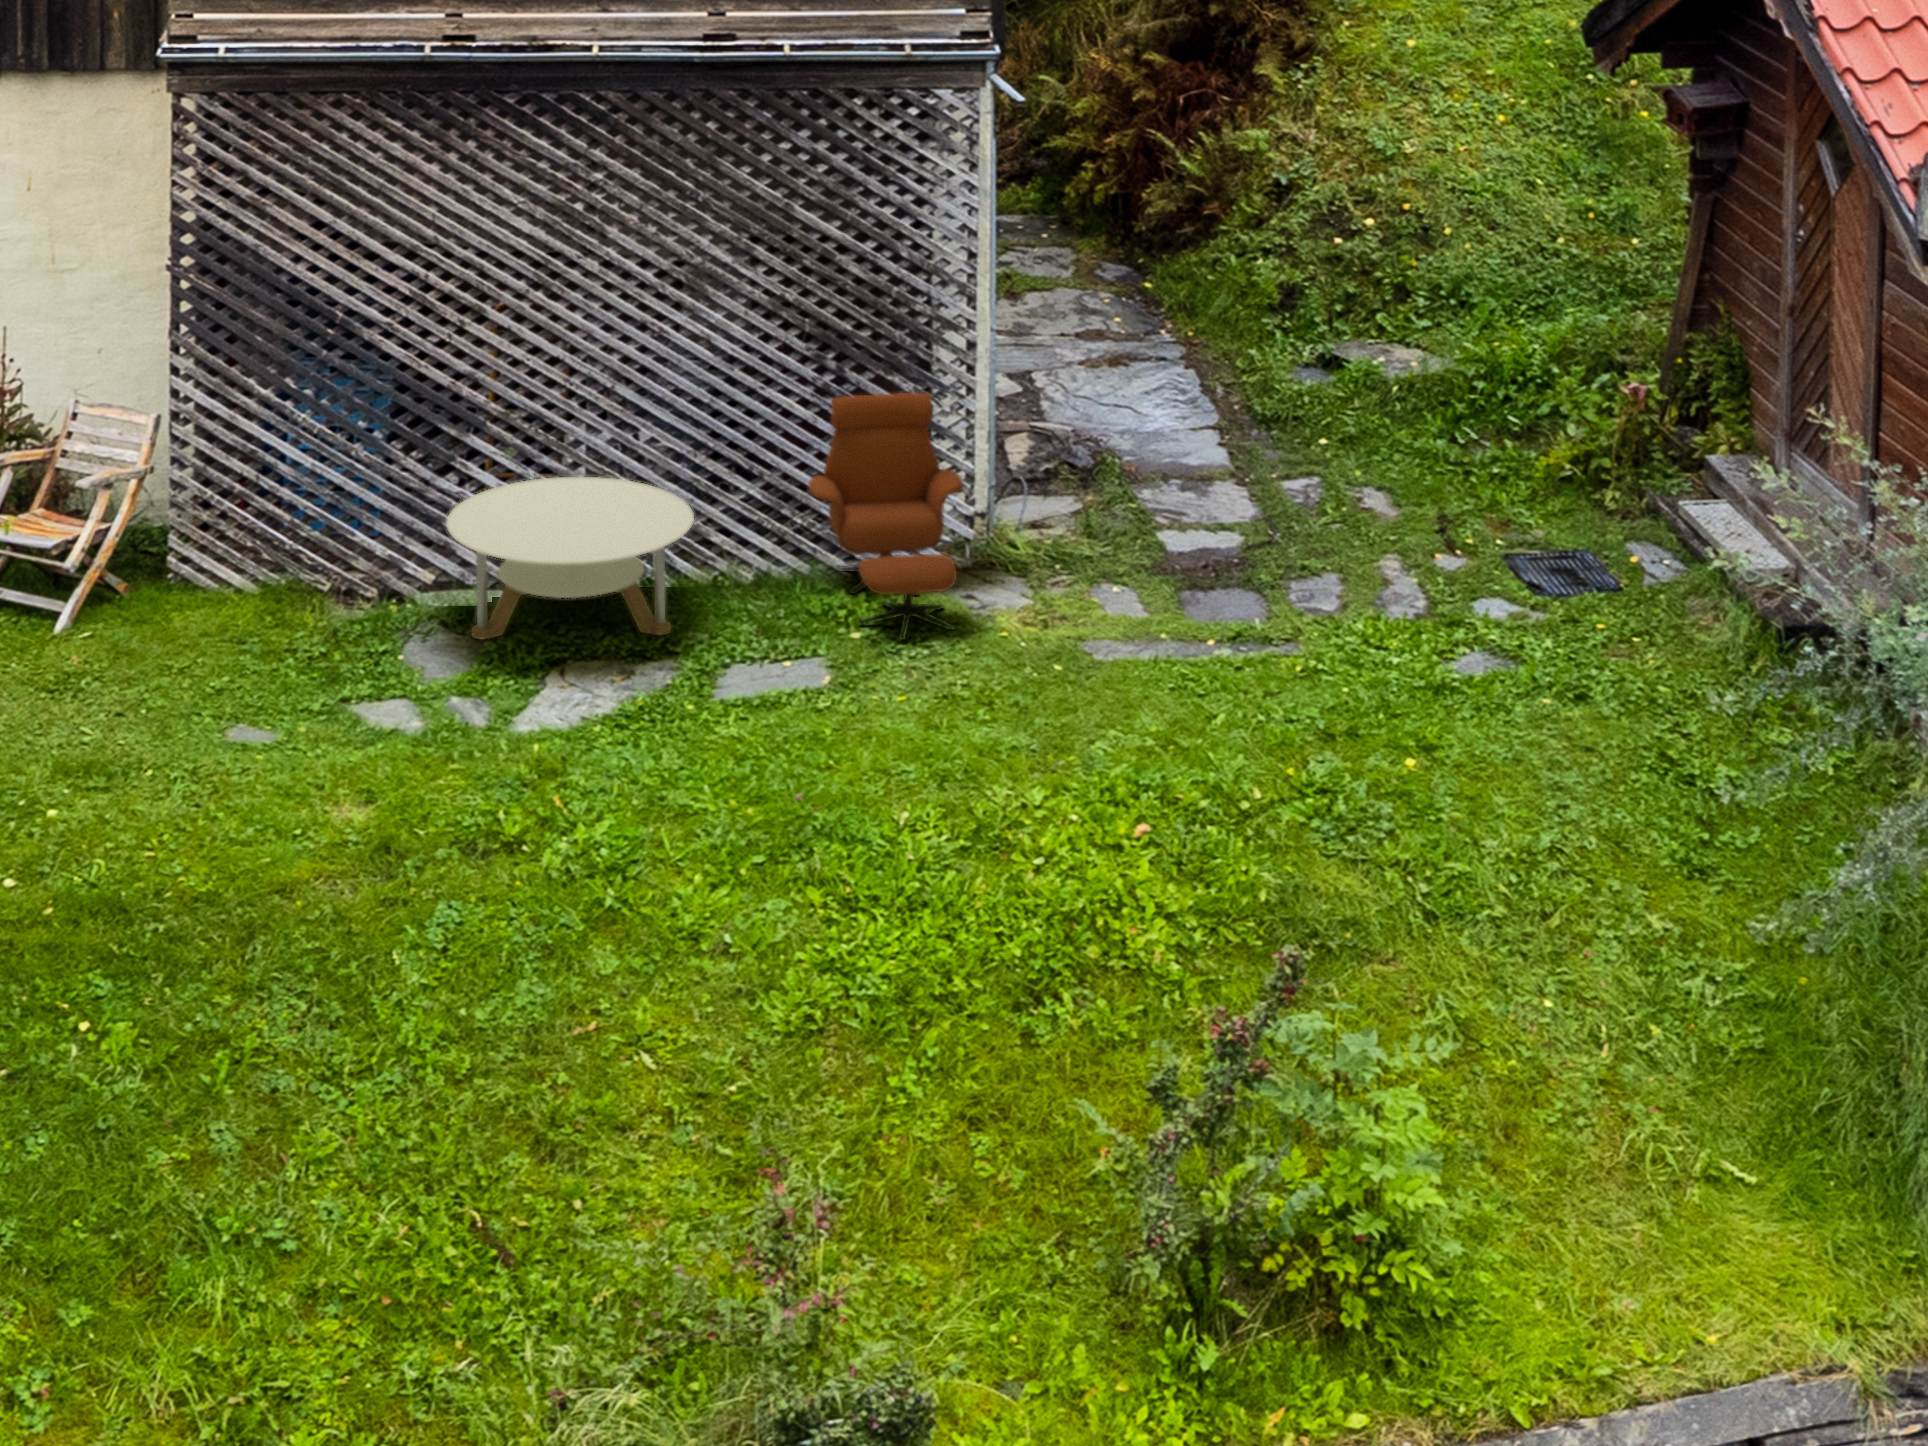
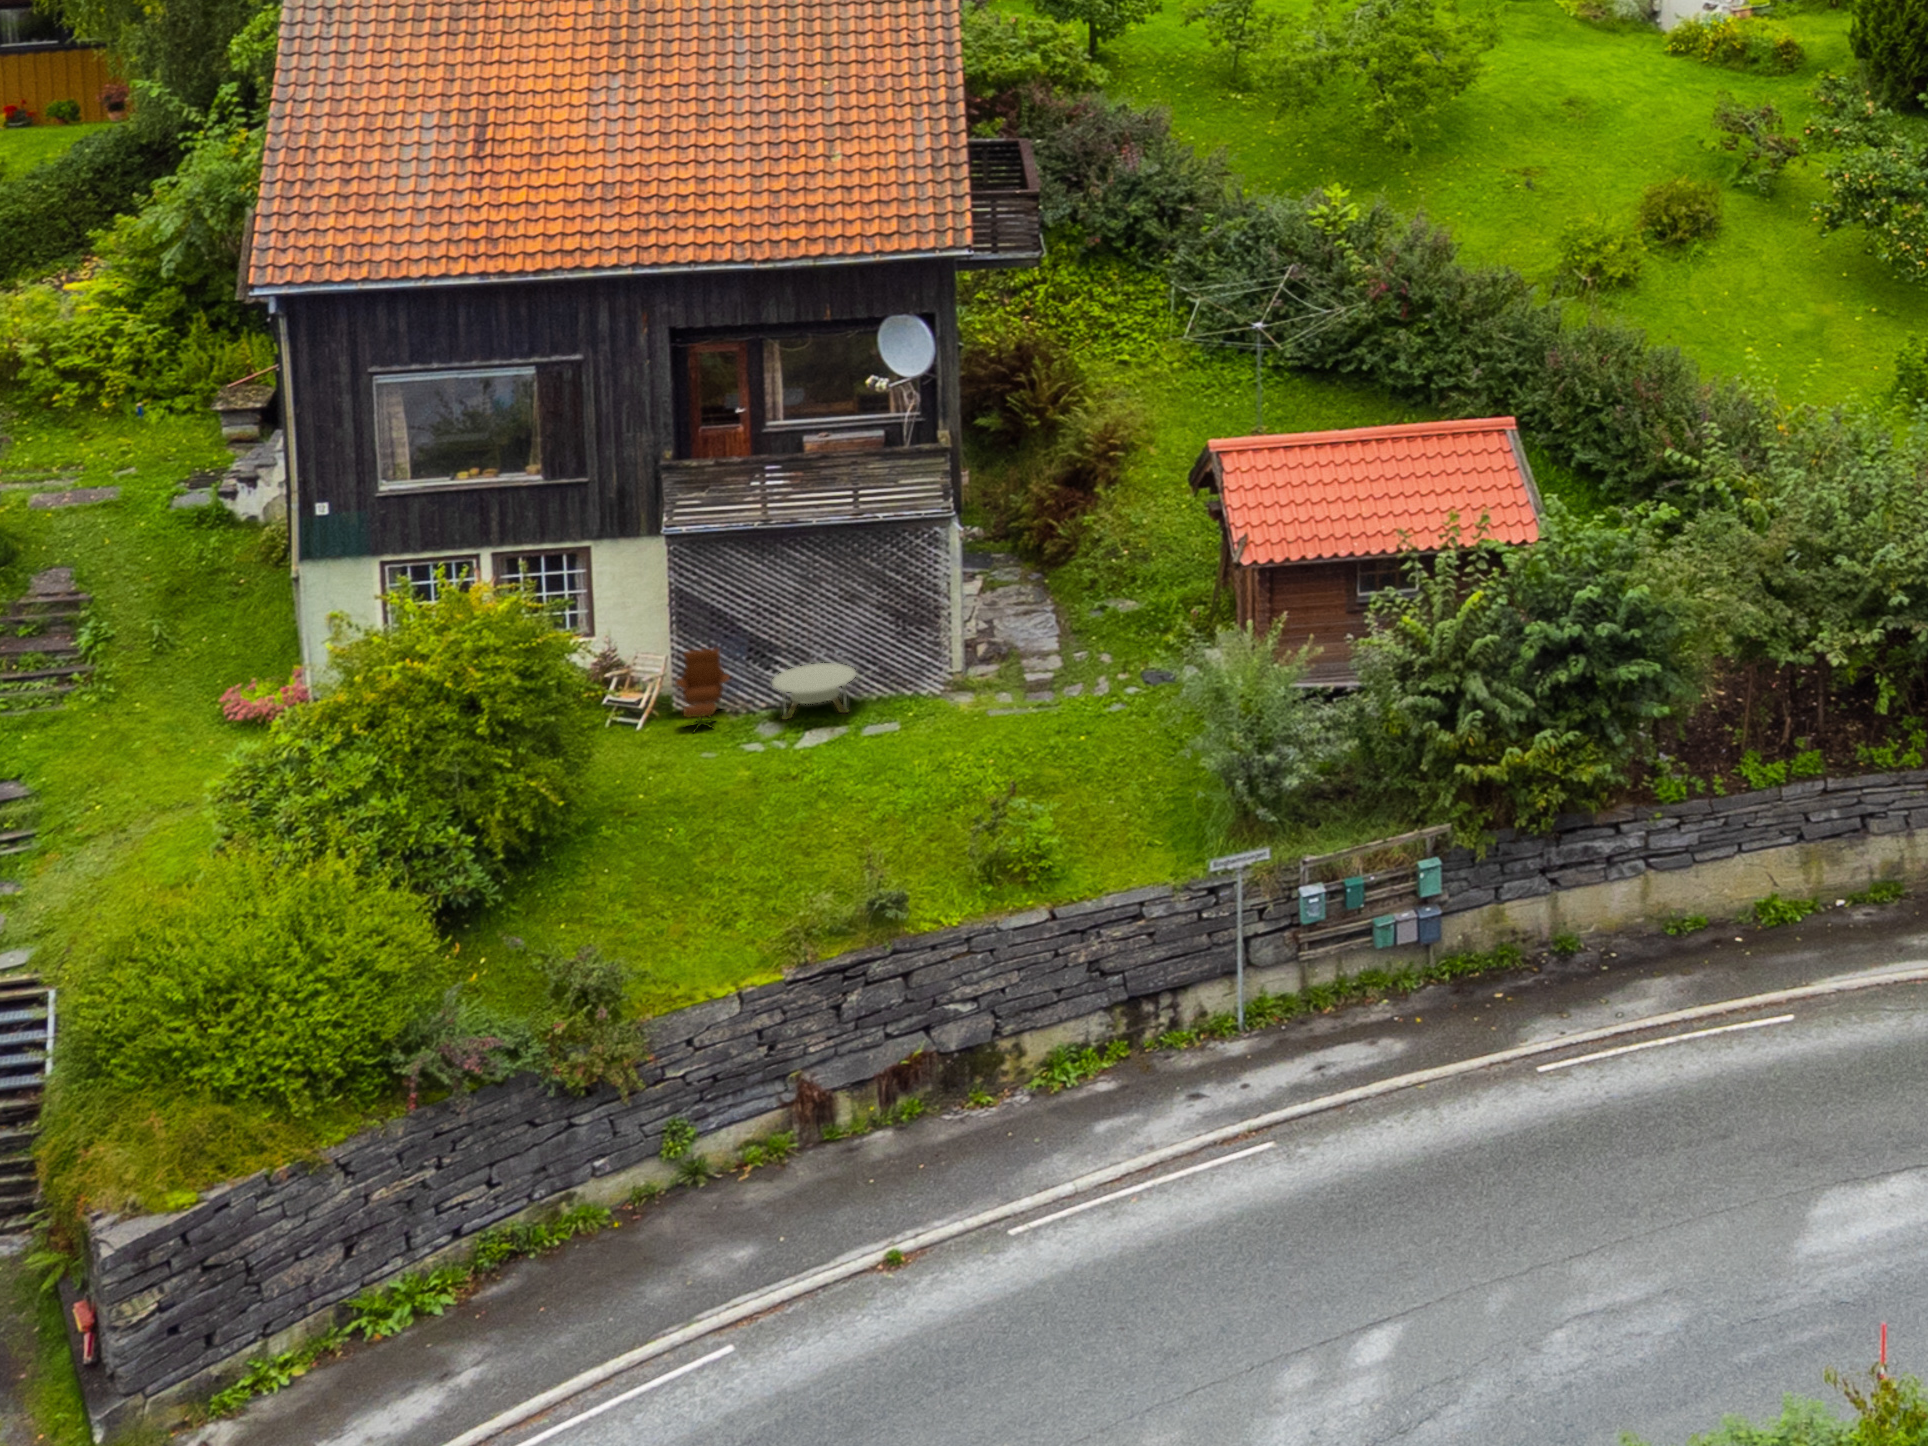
lounge chair: present [809,393,963,640] -> present [676,649,730,728]

